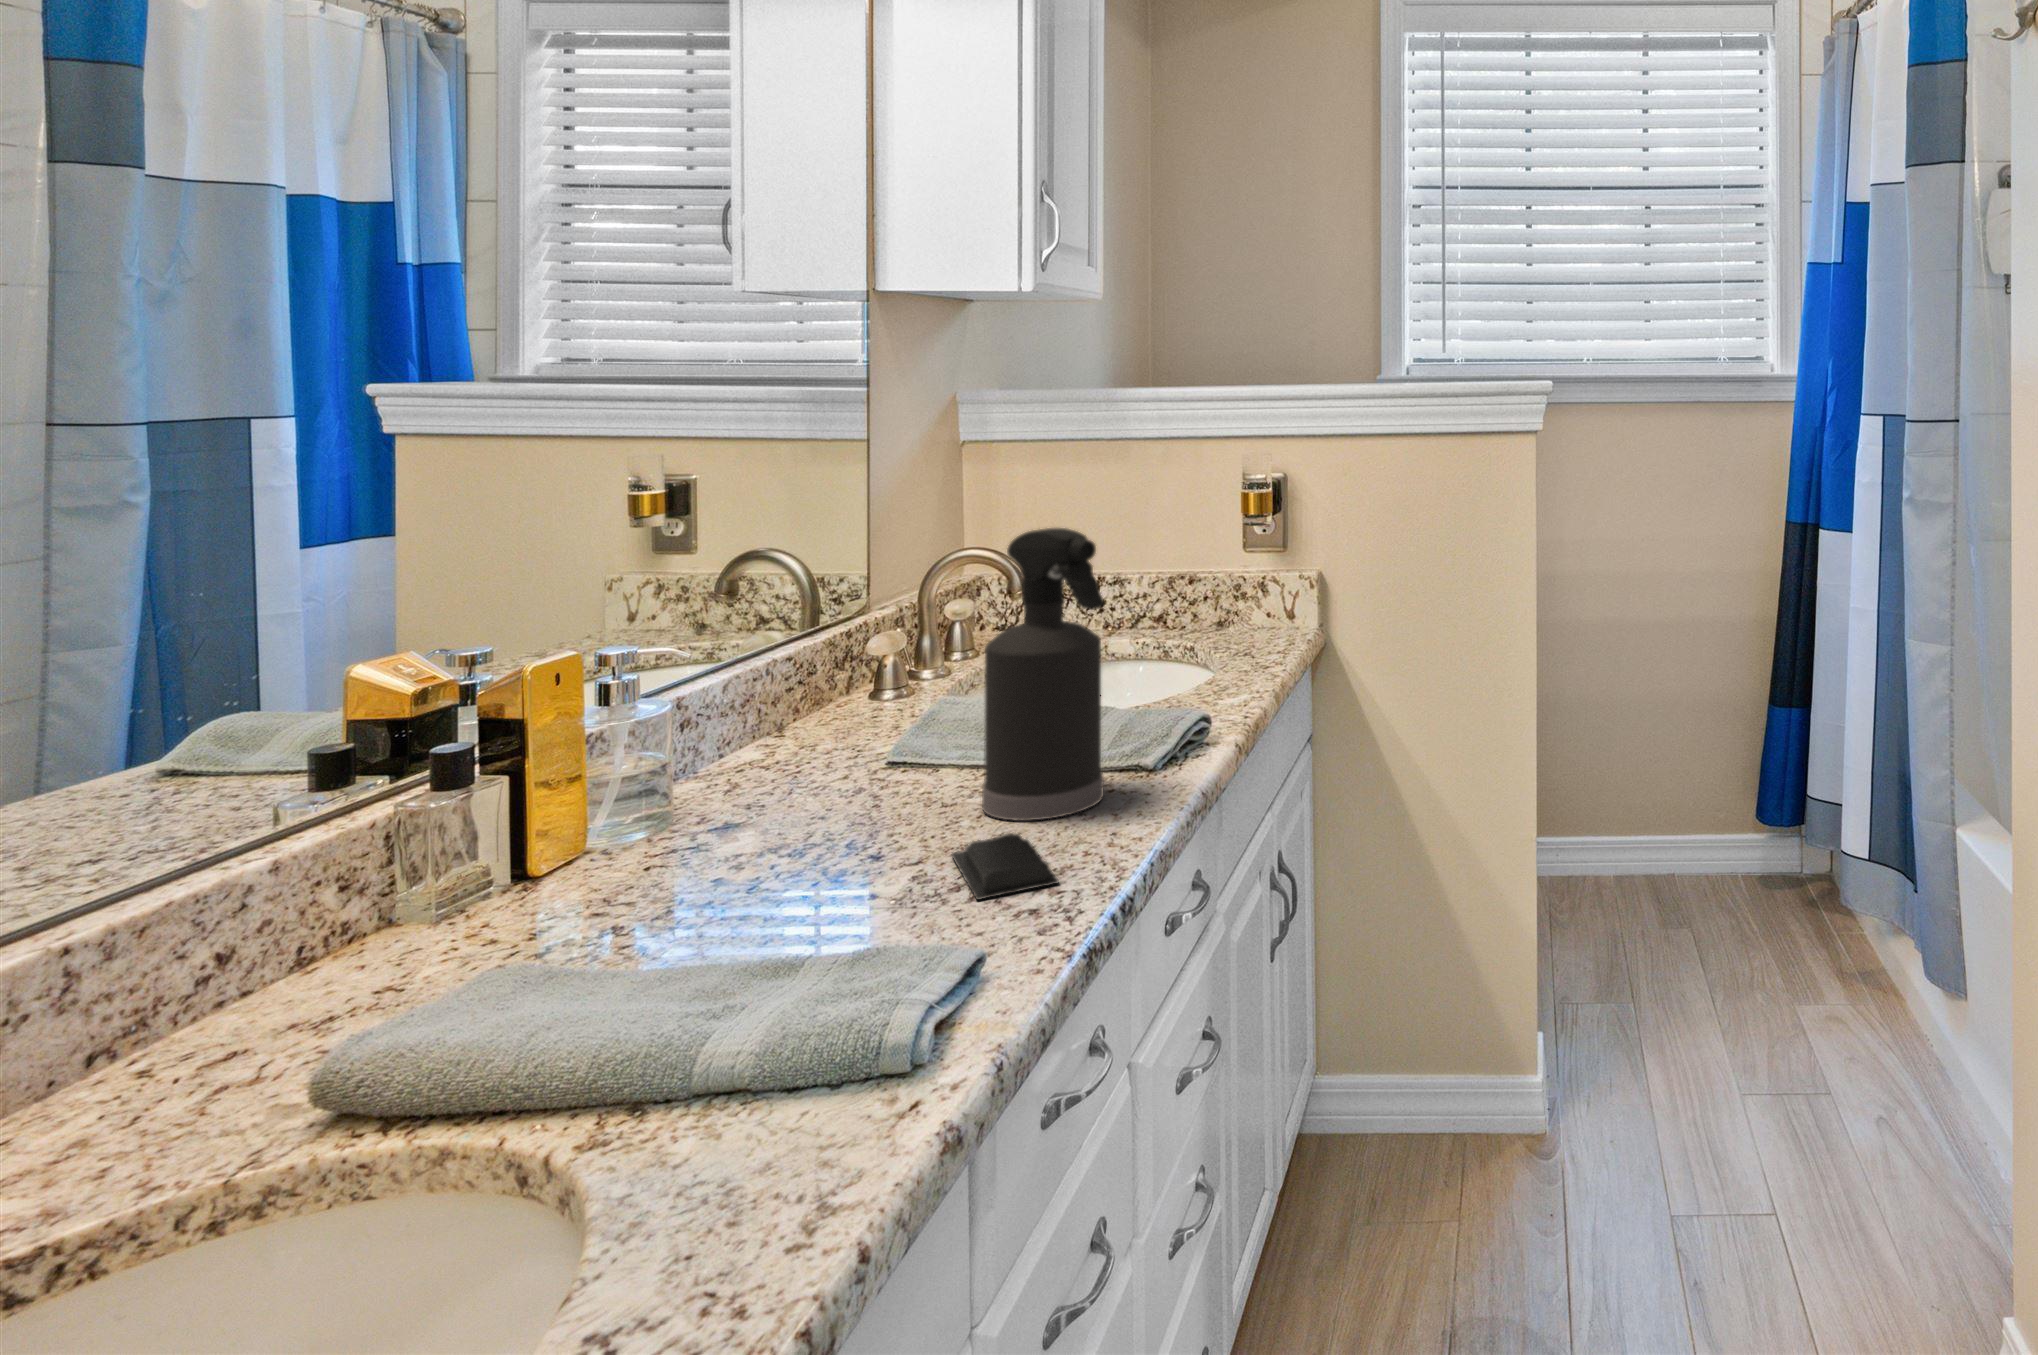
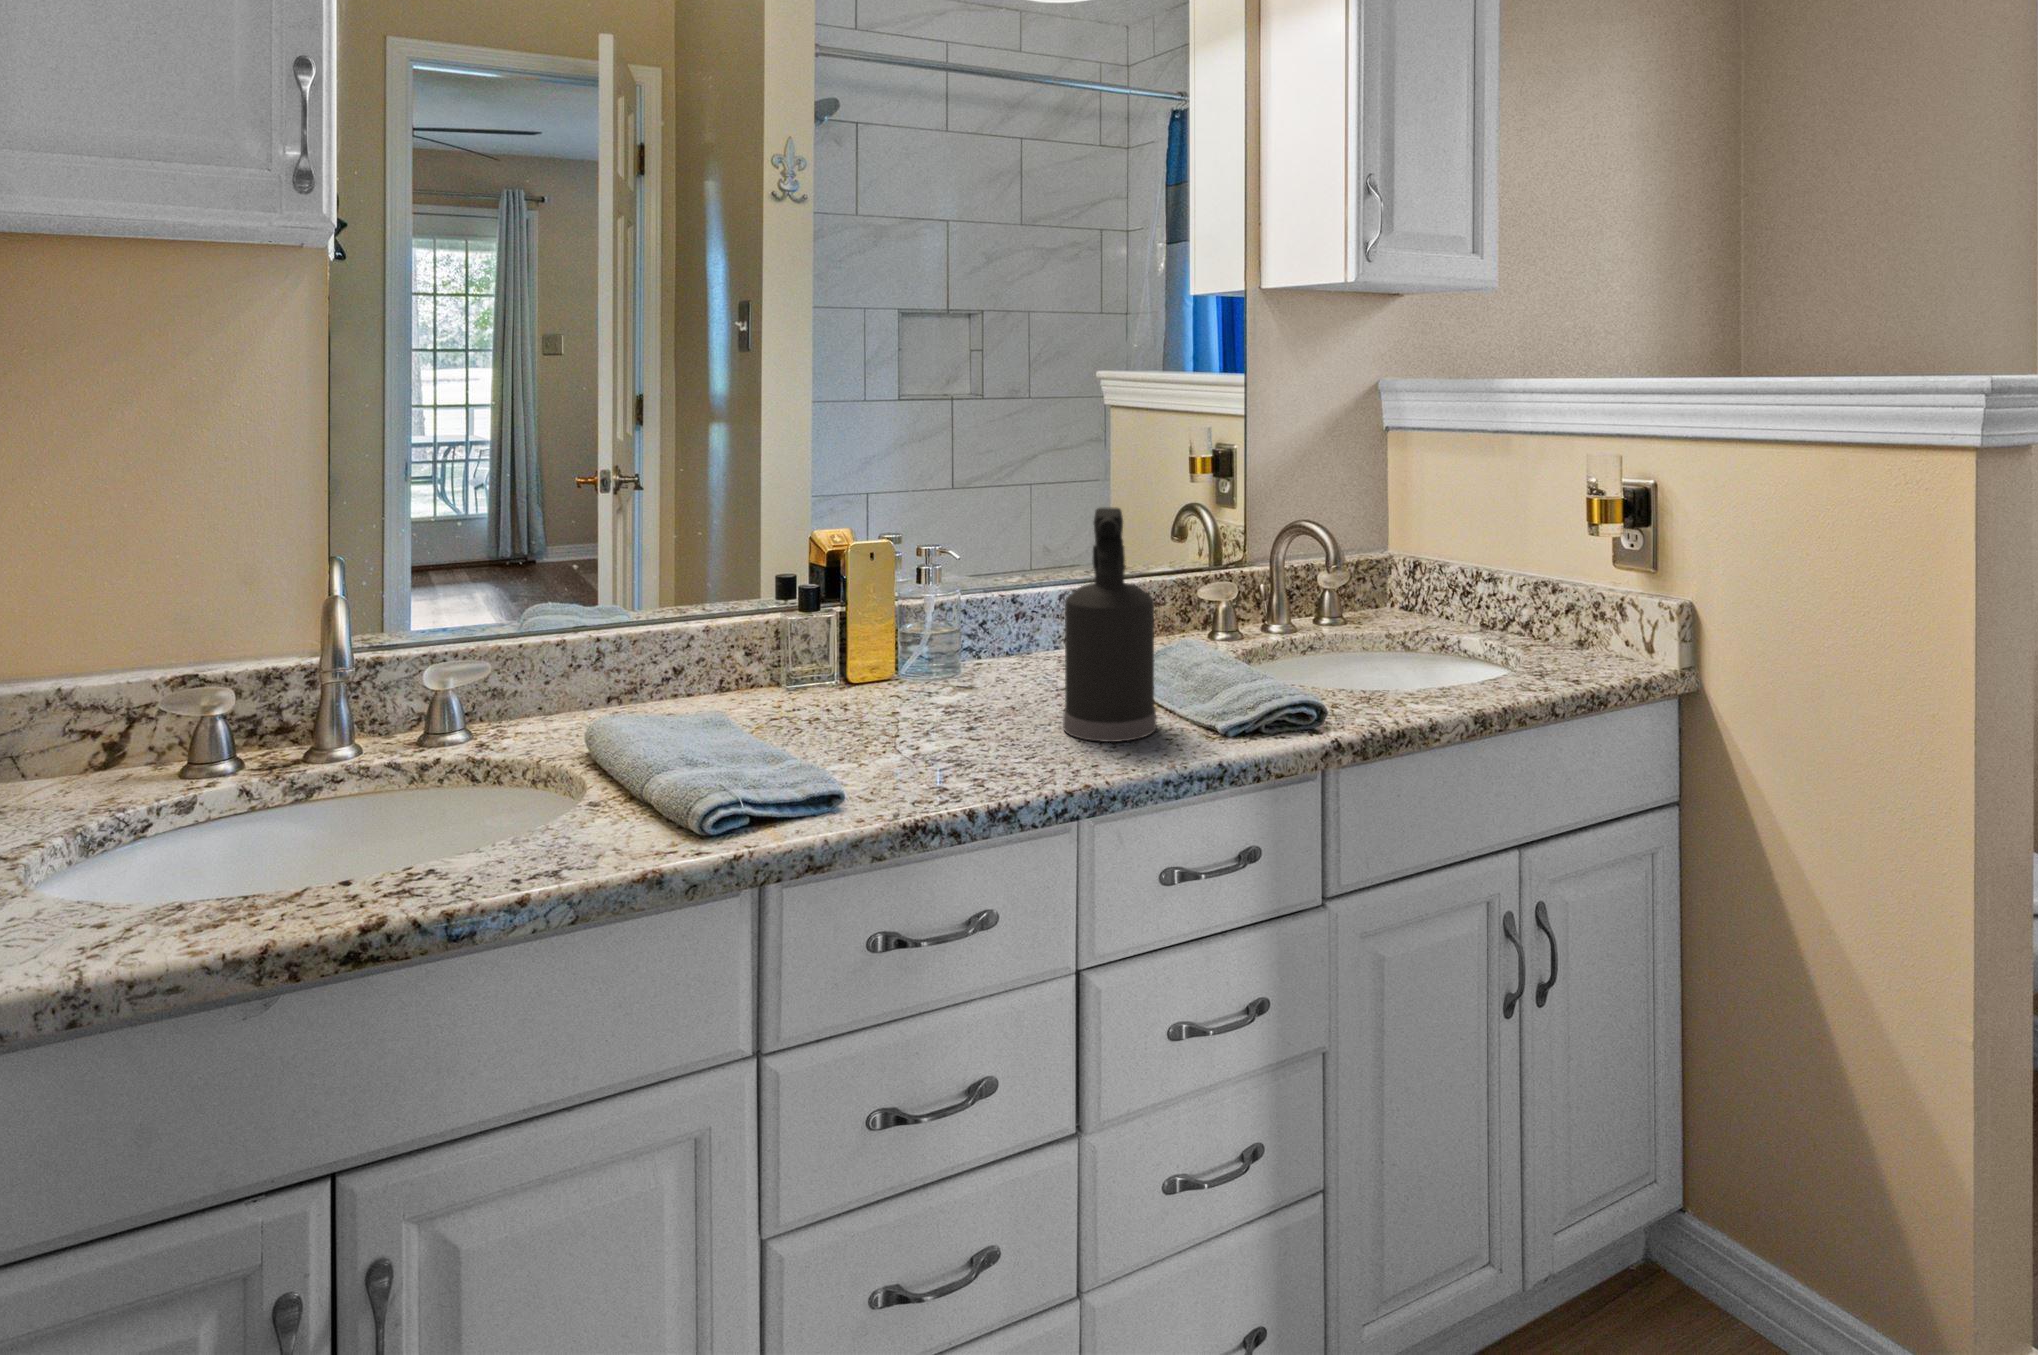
soap bar: present [951,833,1058,900] -> none [931,732,1034,776]

